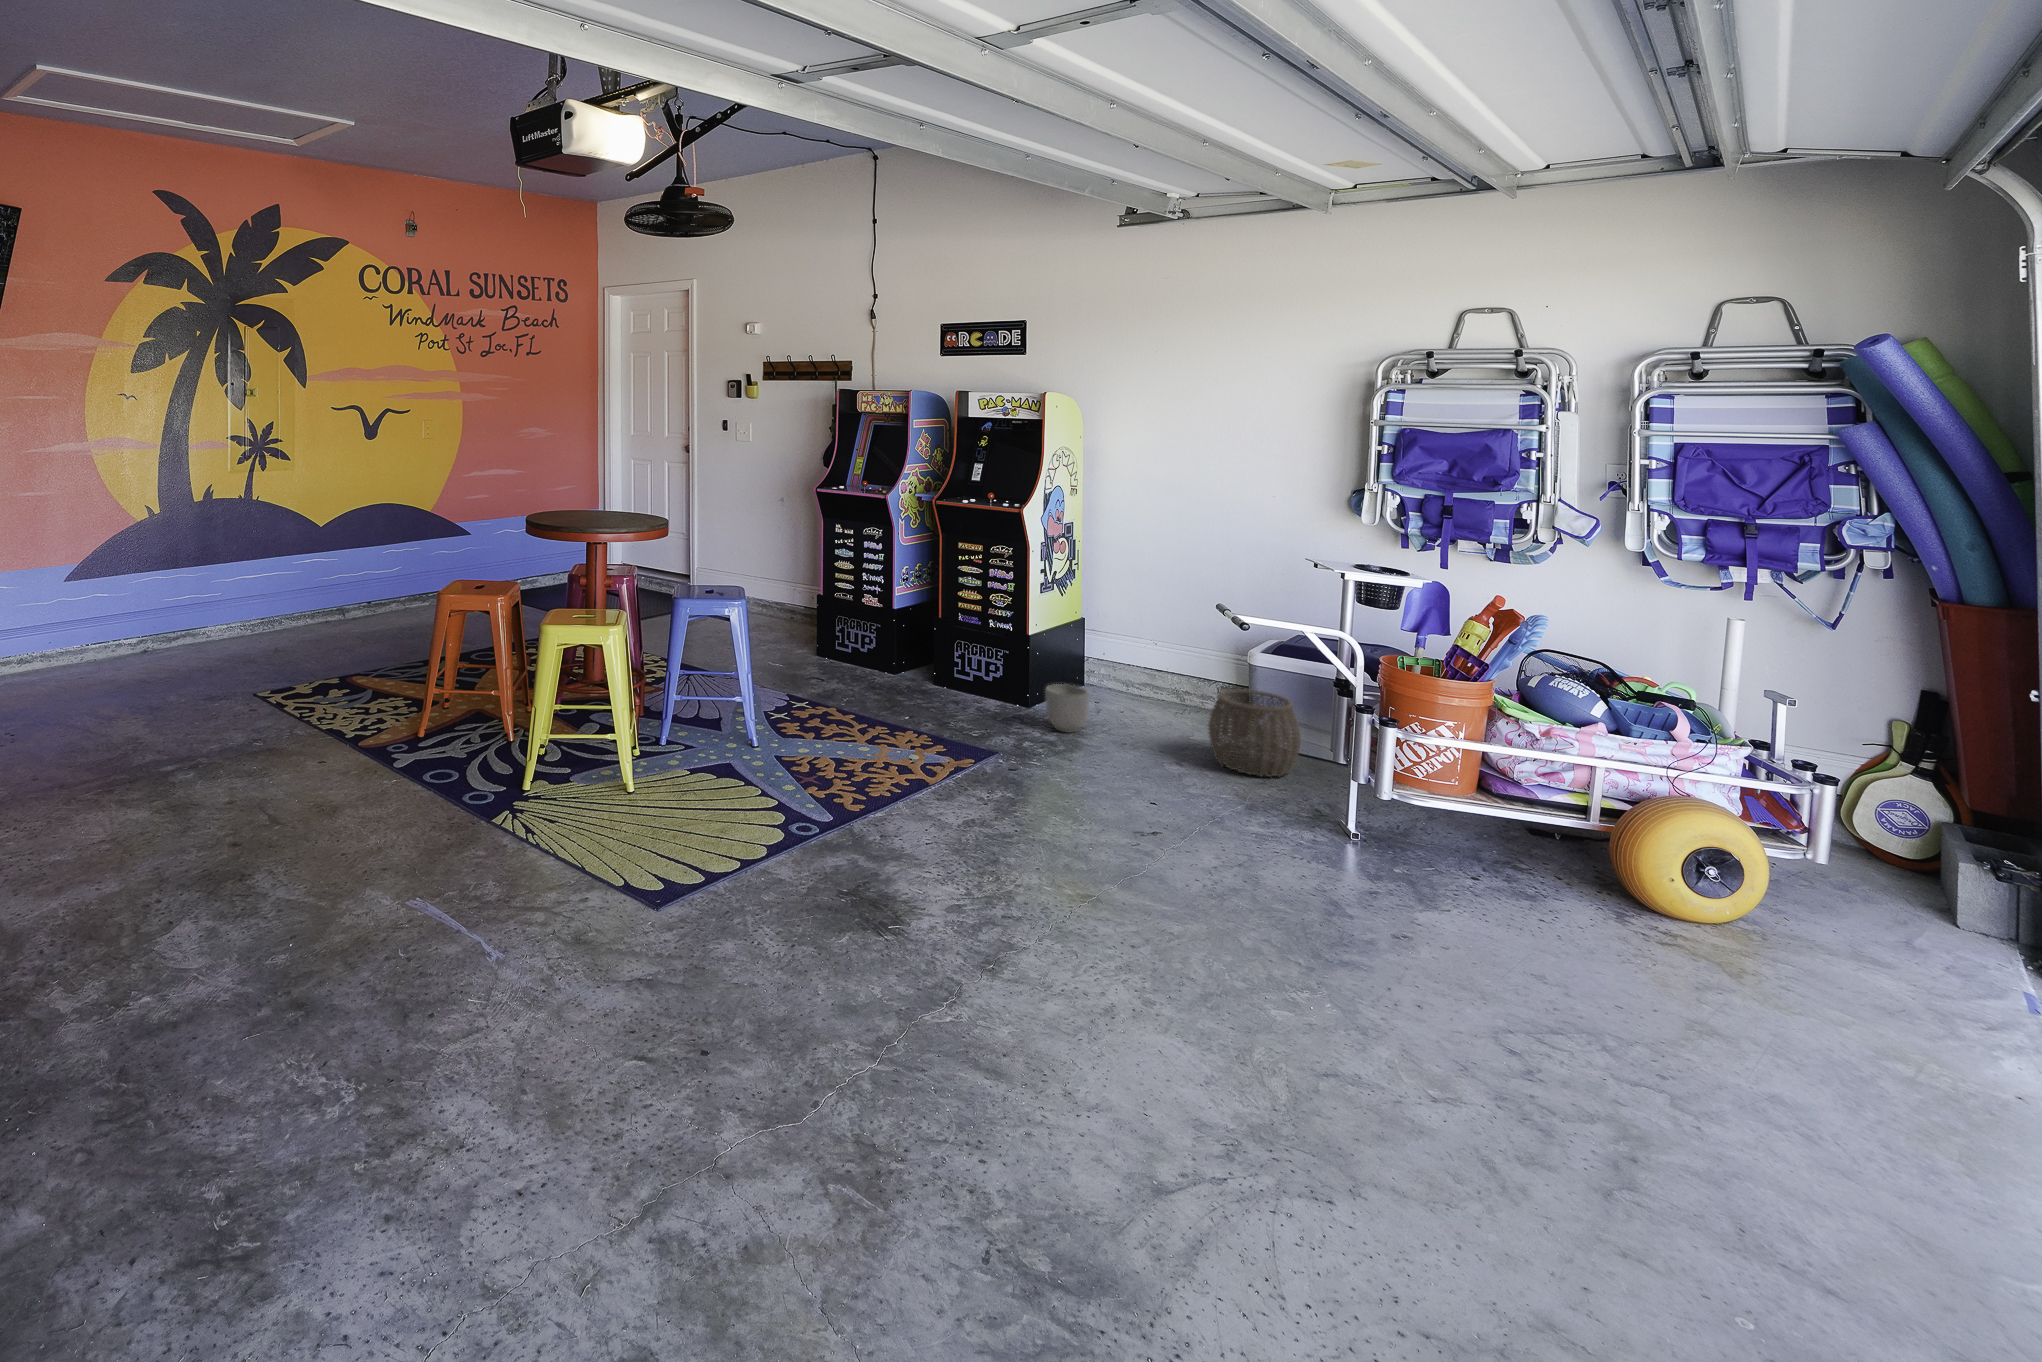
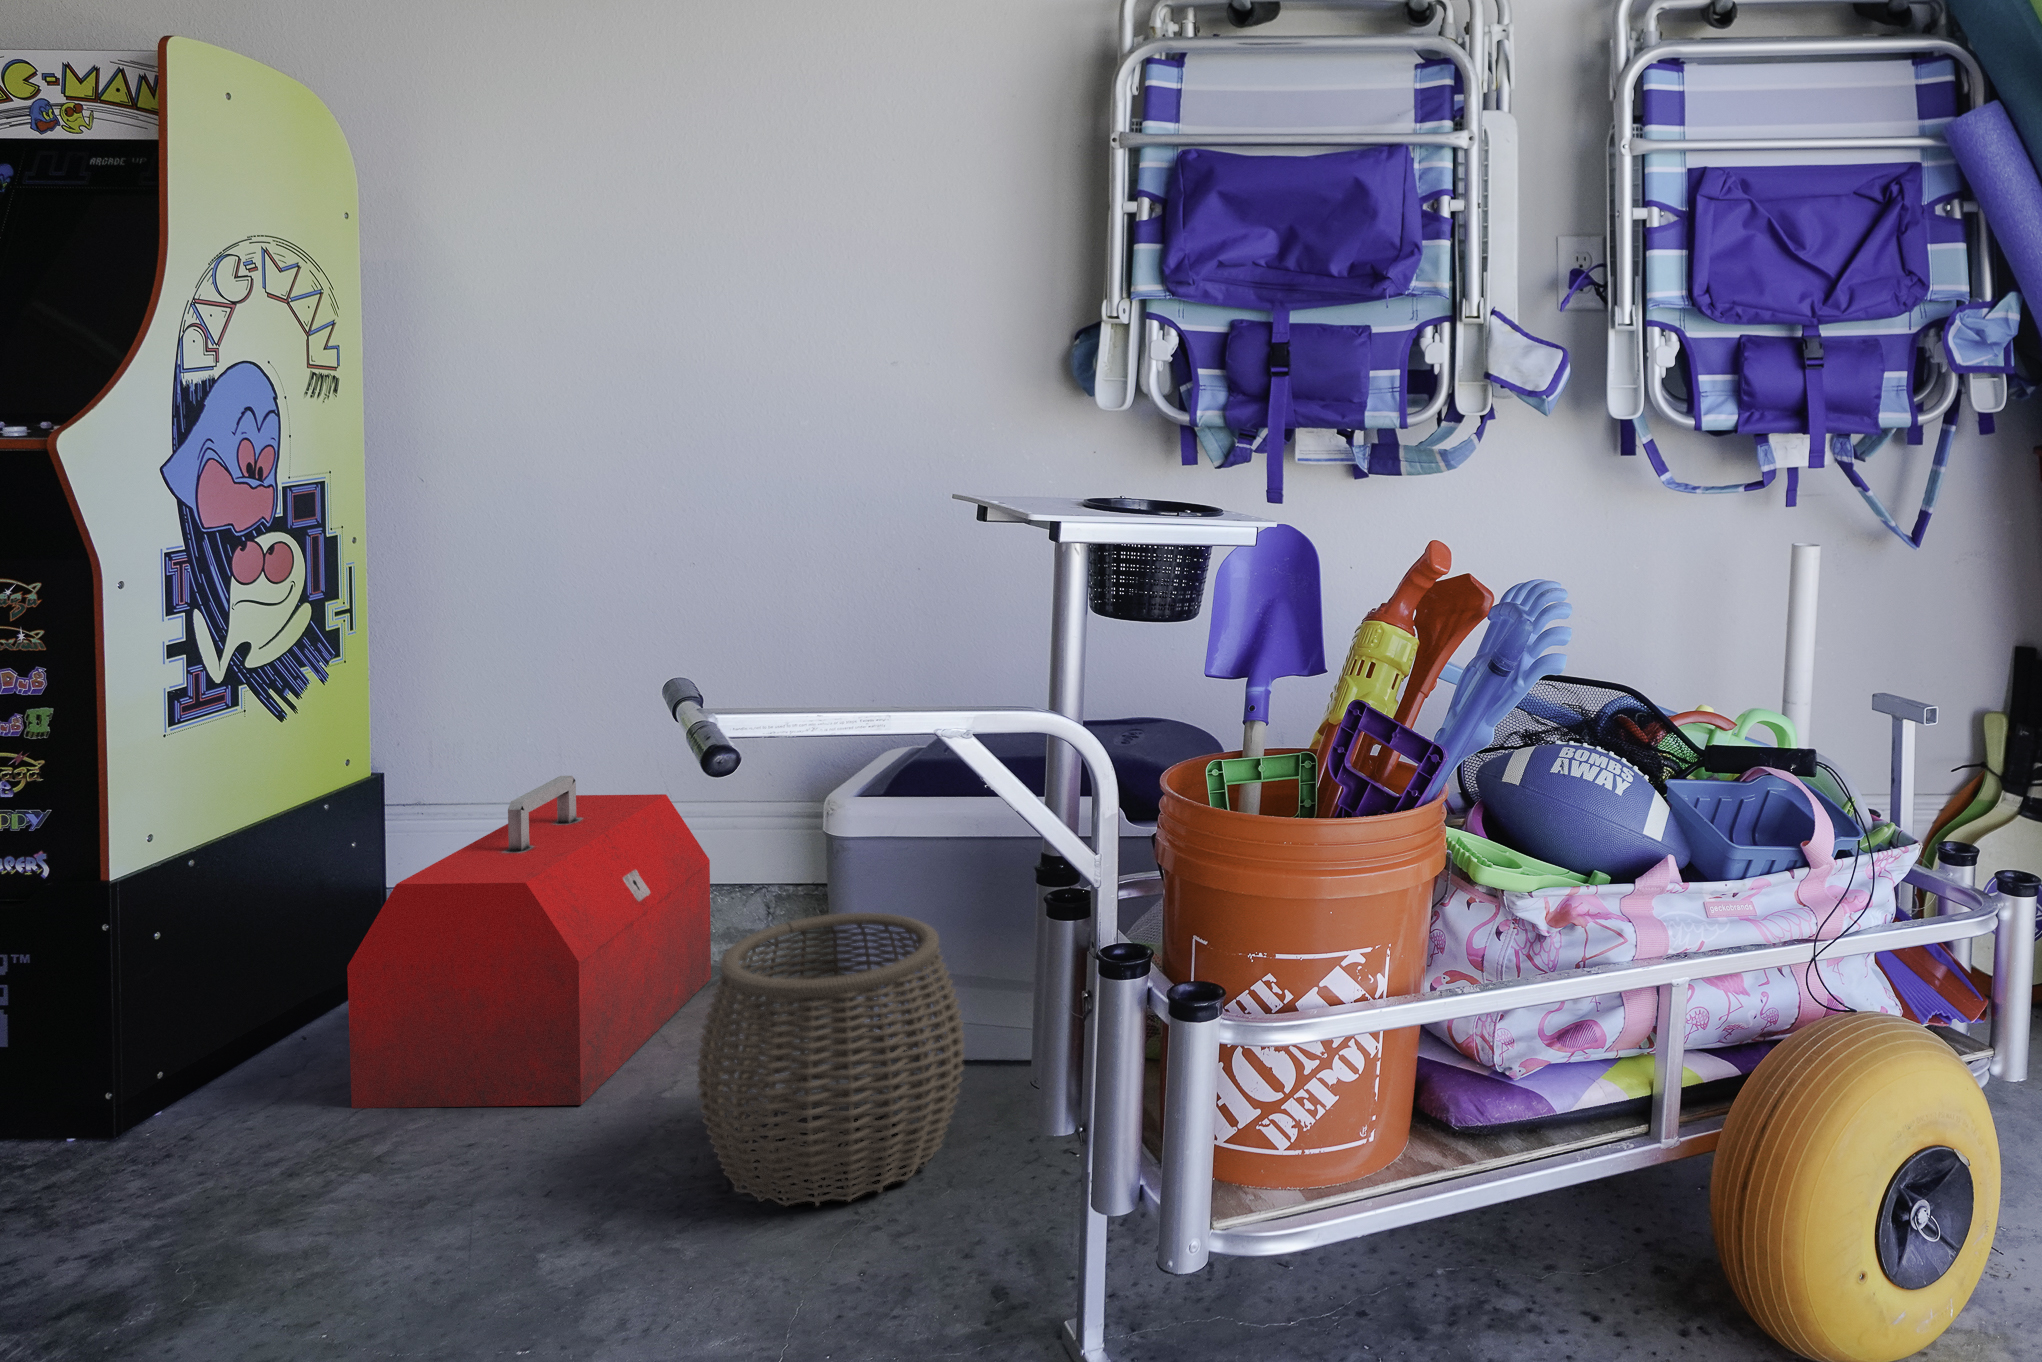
toolbox: none [1088,630,1191,734] -> present [347,776,711,1108]
planter: present [1045,684,1090,733] -> none [133,1017,315,1205]

